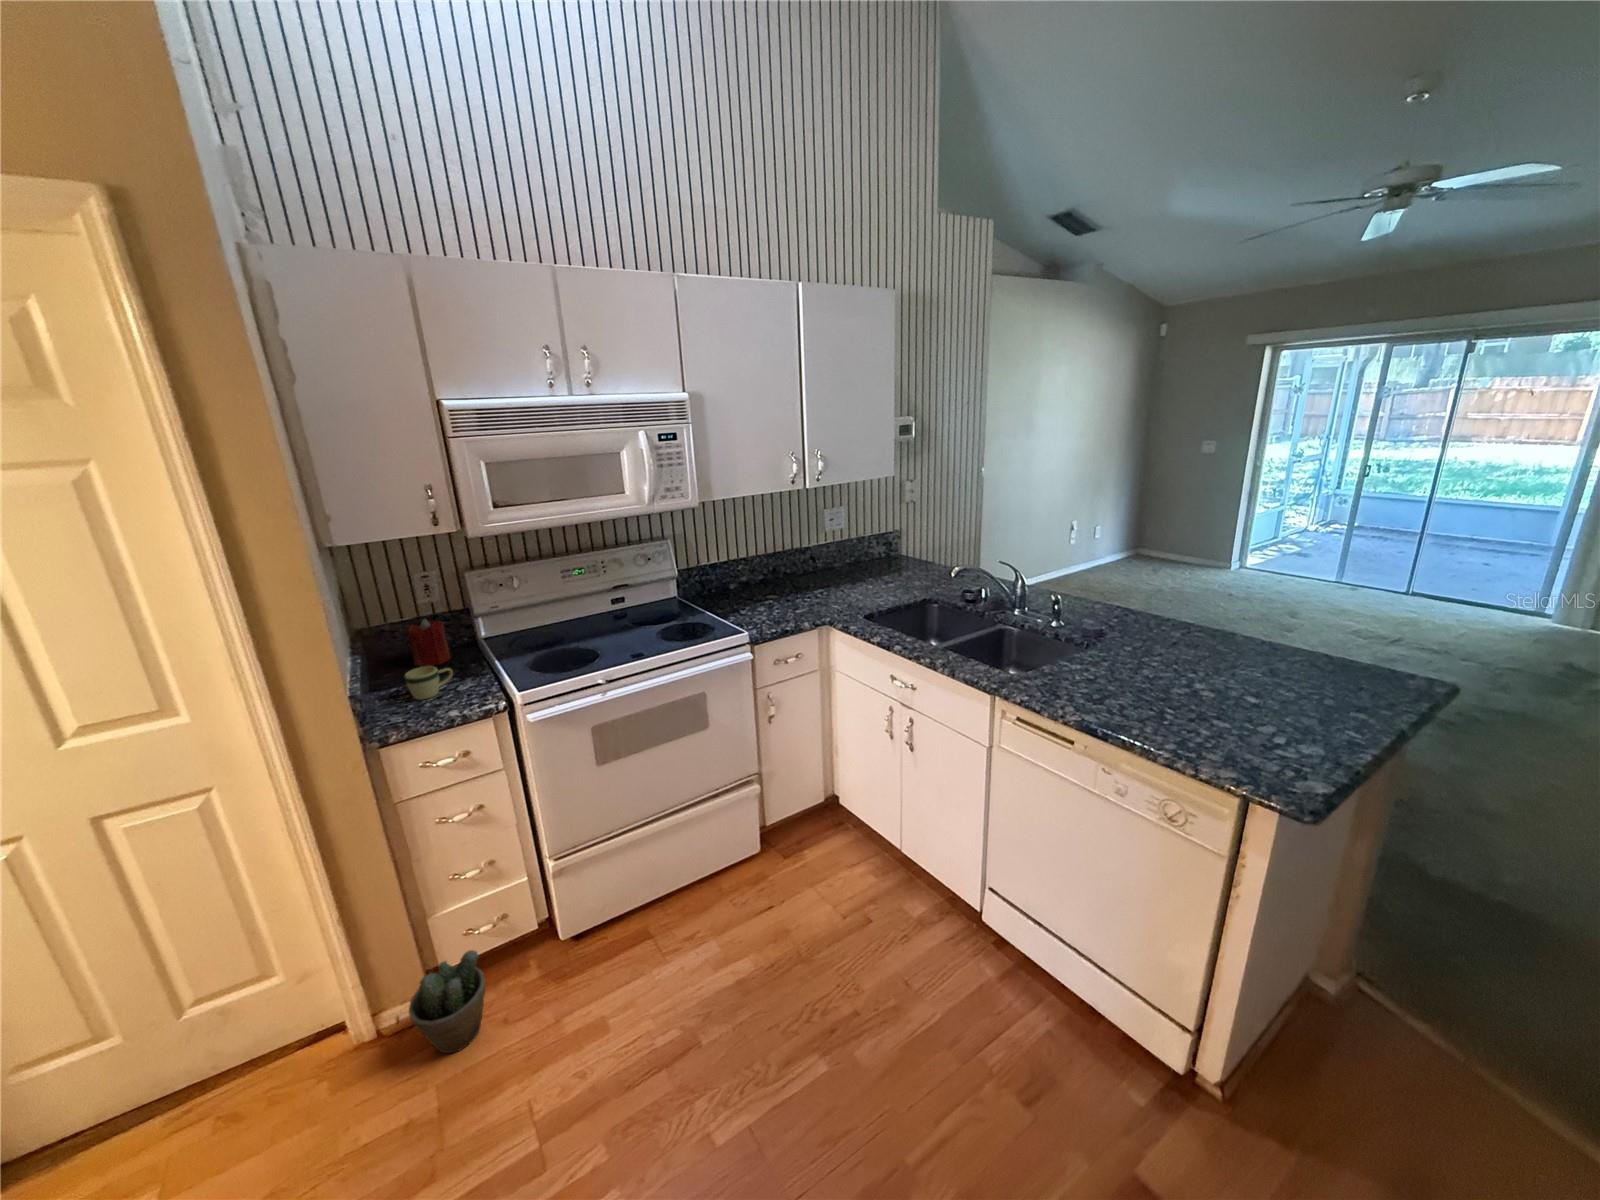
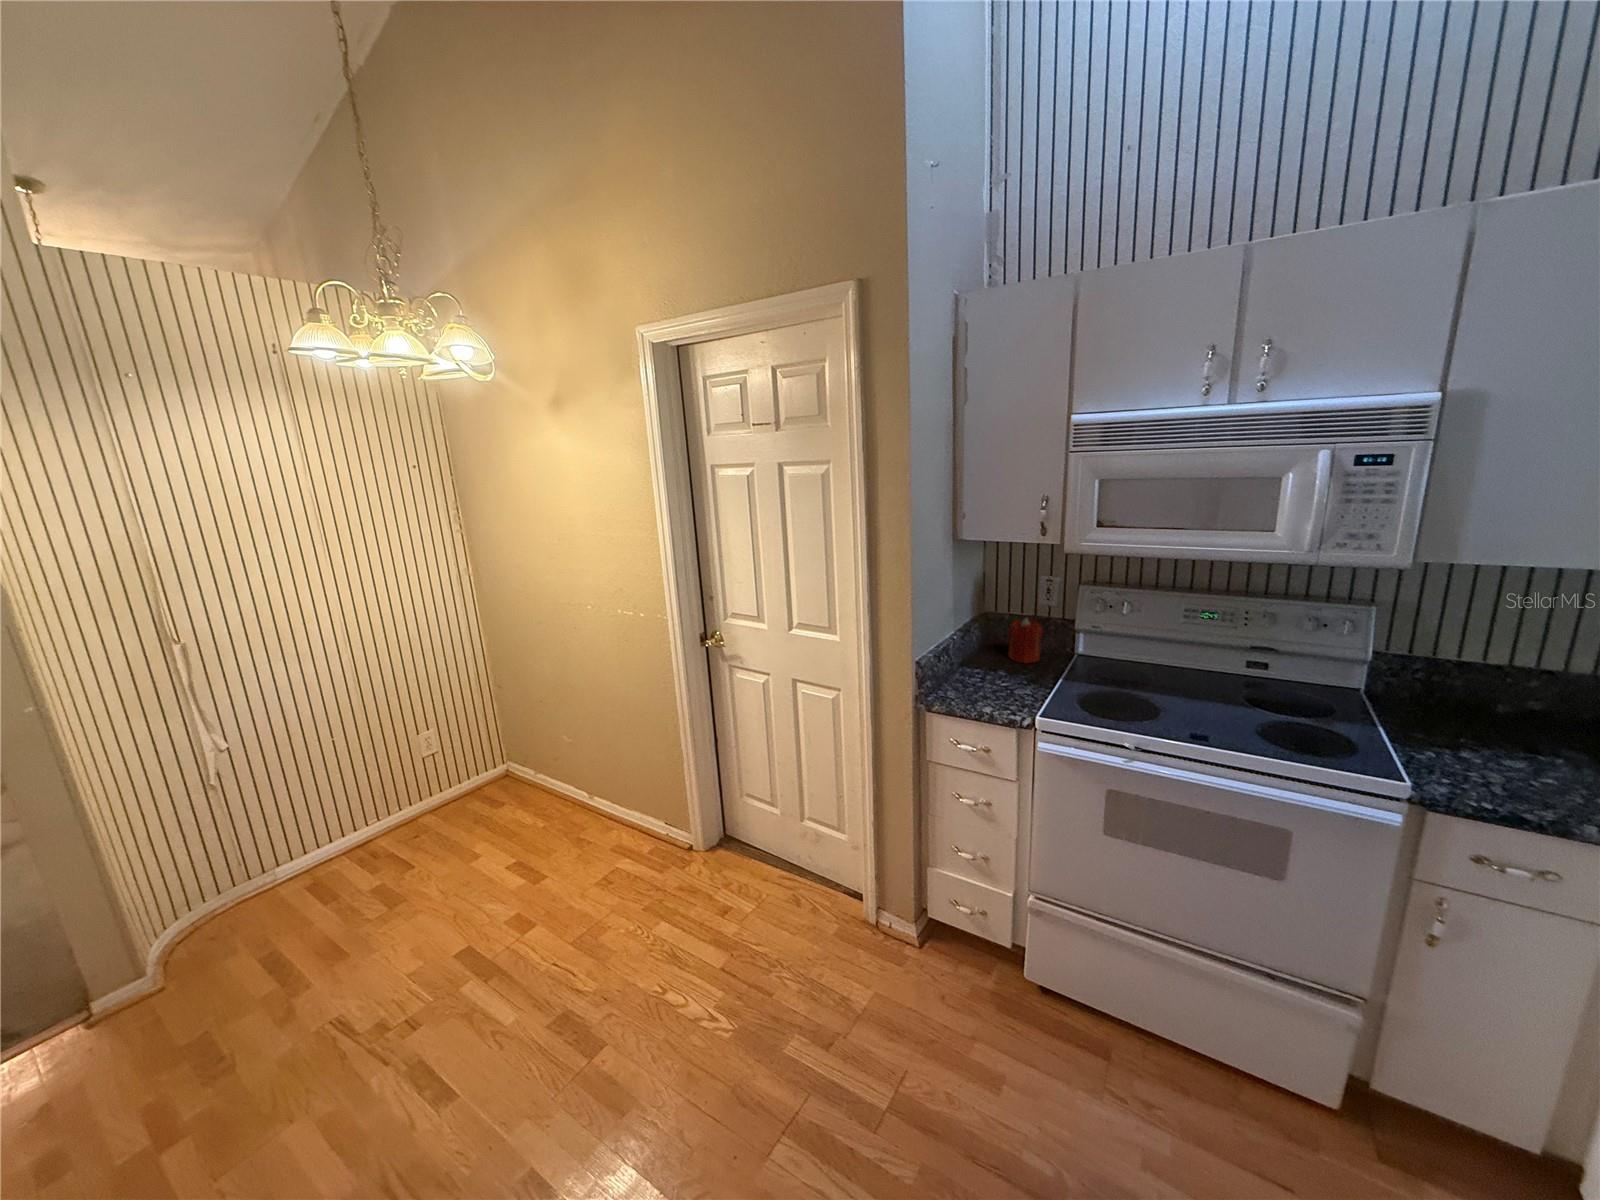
mug: present [404,666,453,700] -> none [973,659,1013,688]
potted plant: present [409,950,485,1053] -> none [882,906,941,987]

